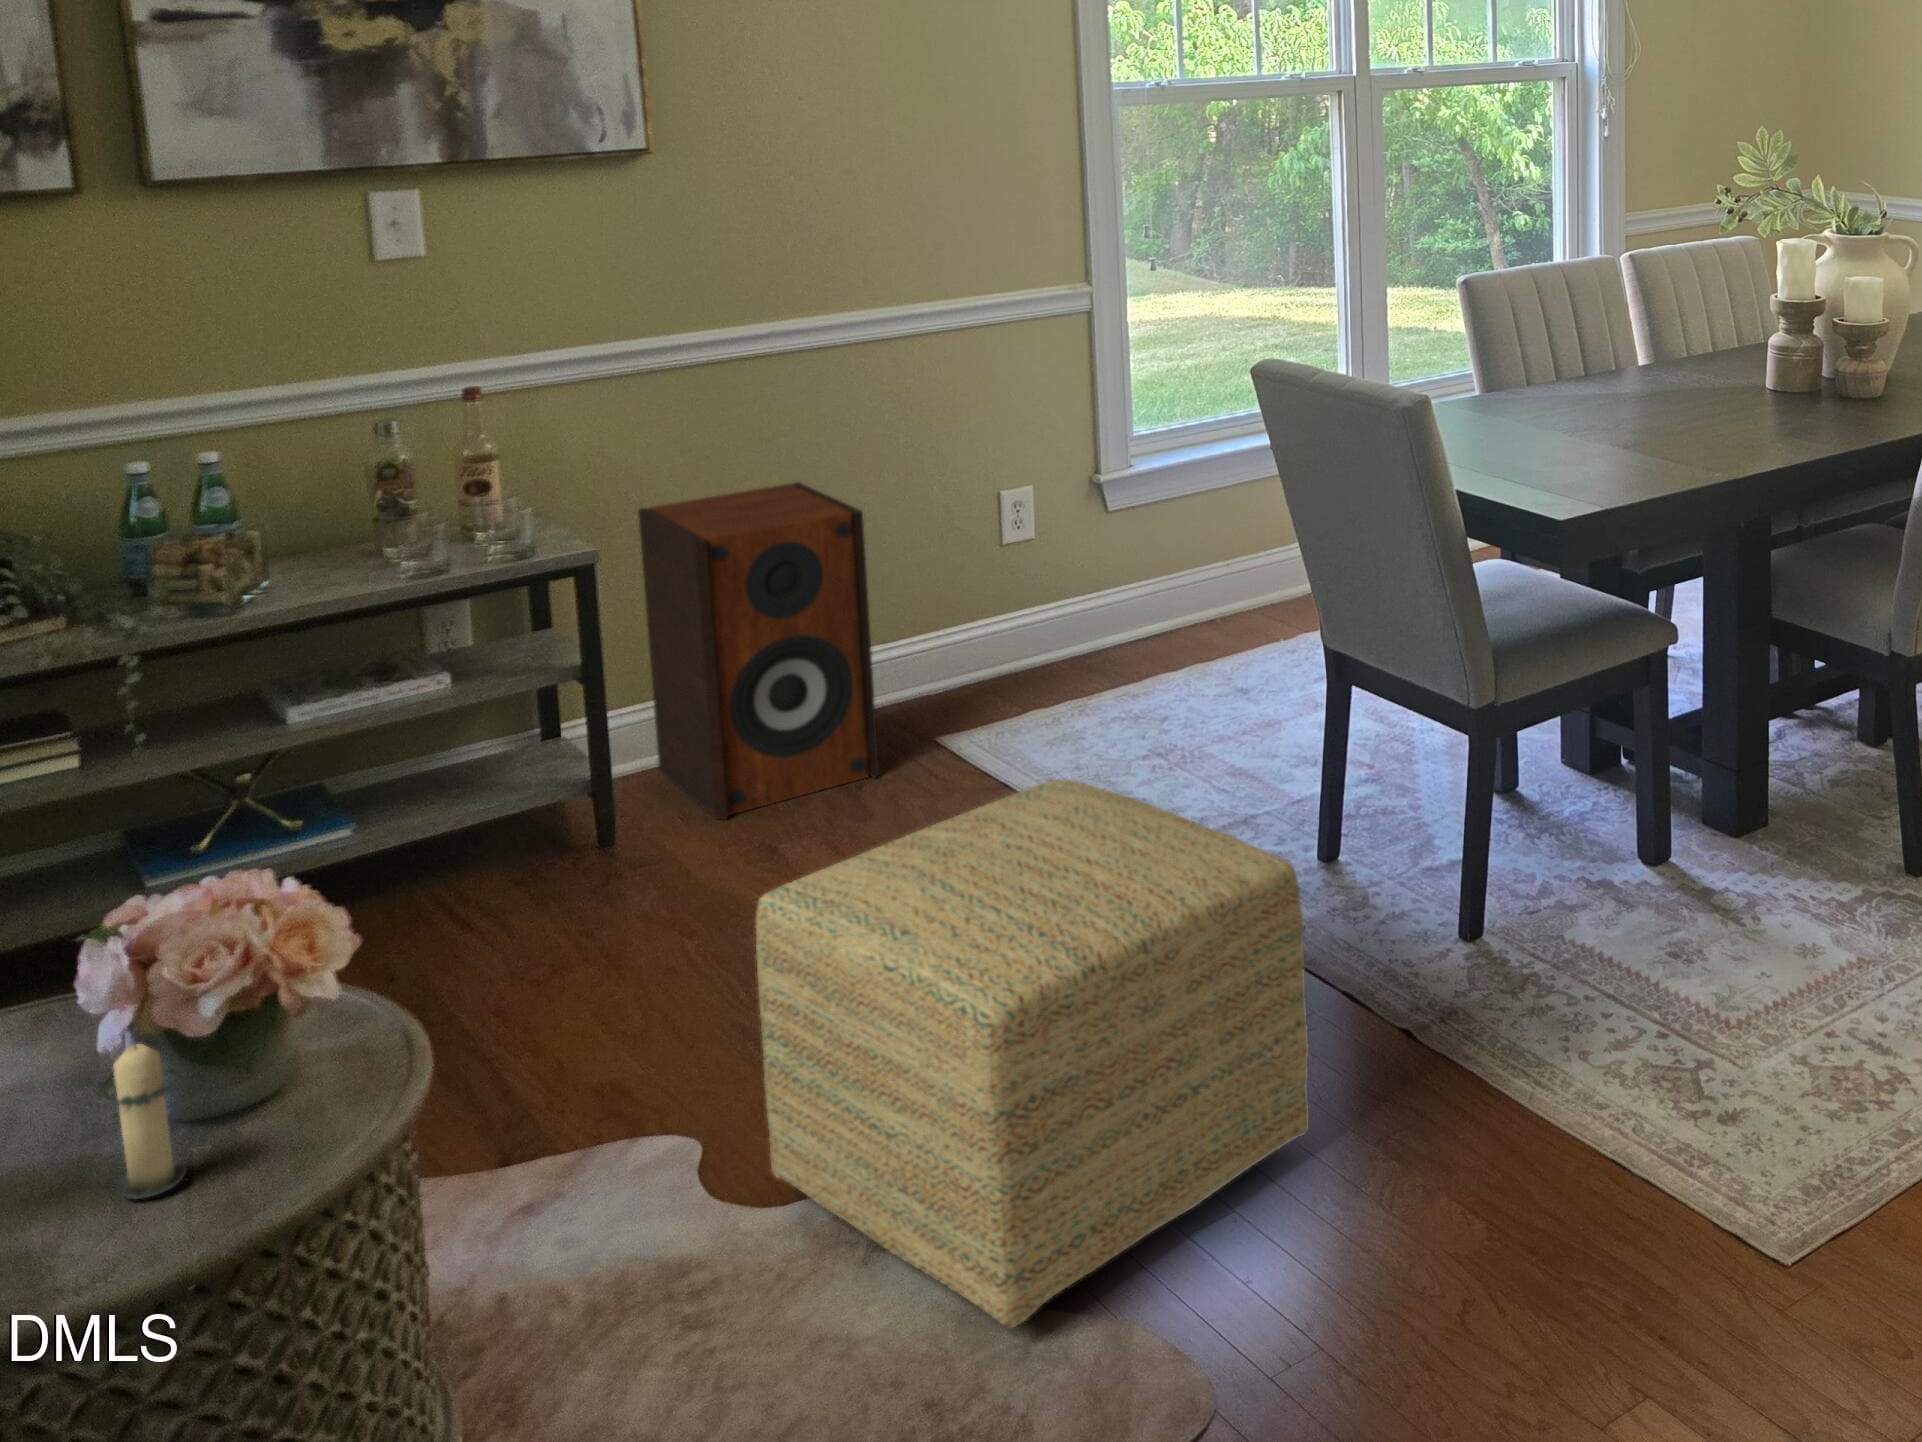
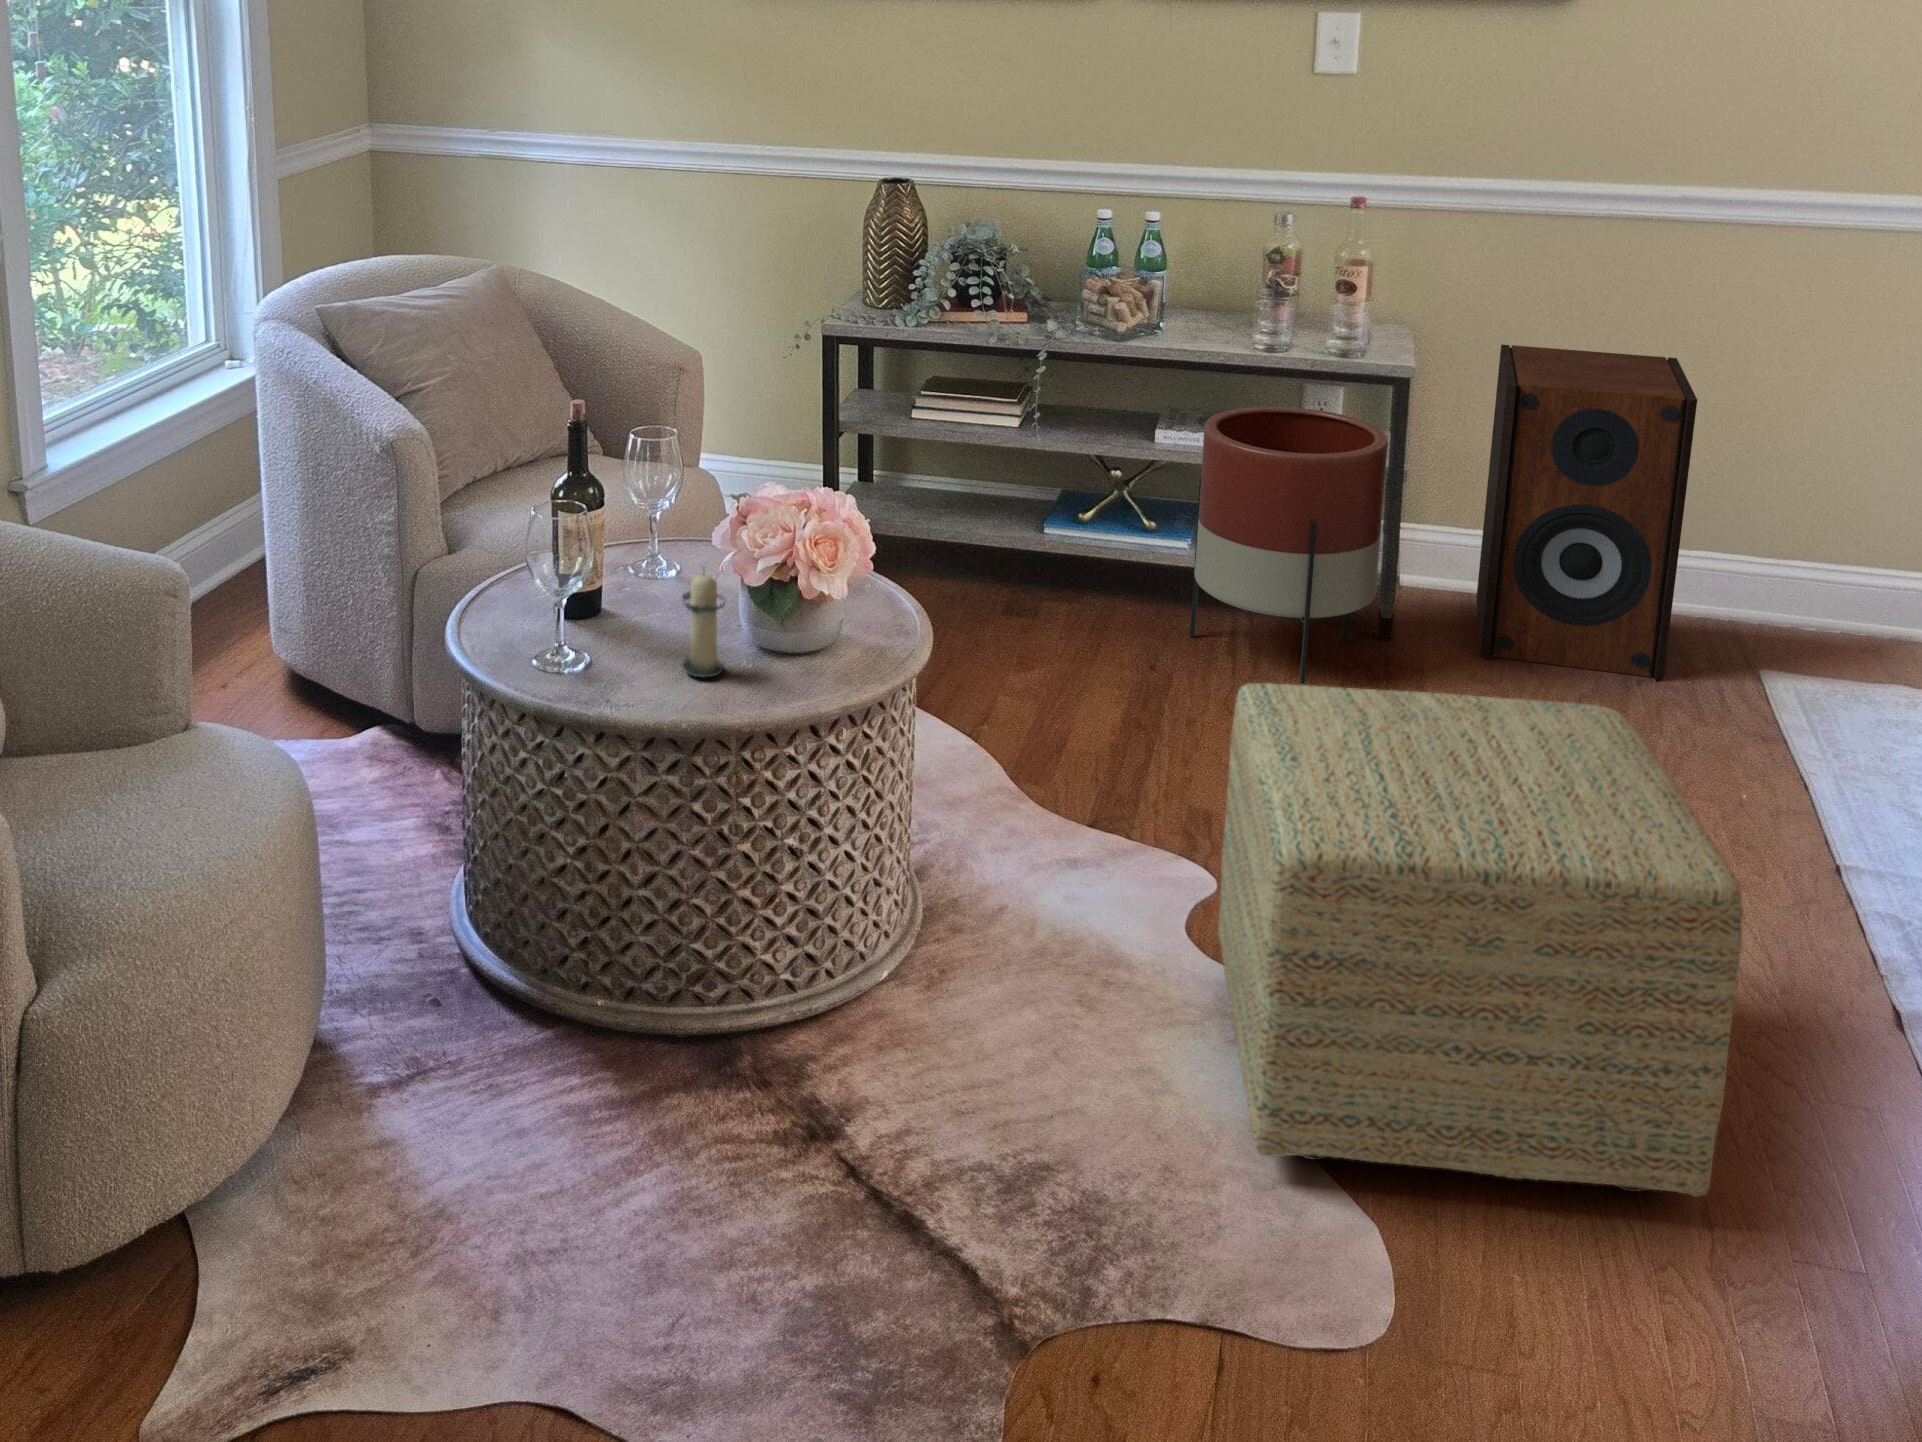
planter: none [391,620,627,926] -> present [1190,407,1388,685]

